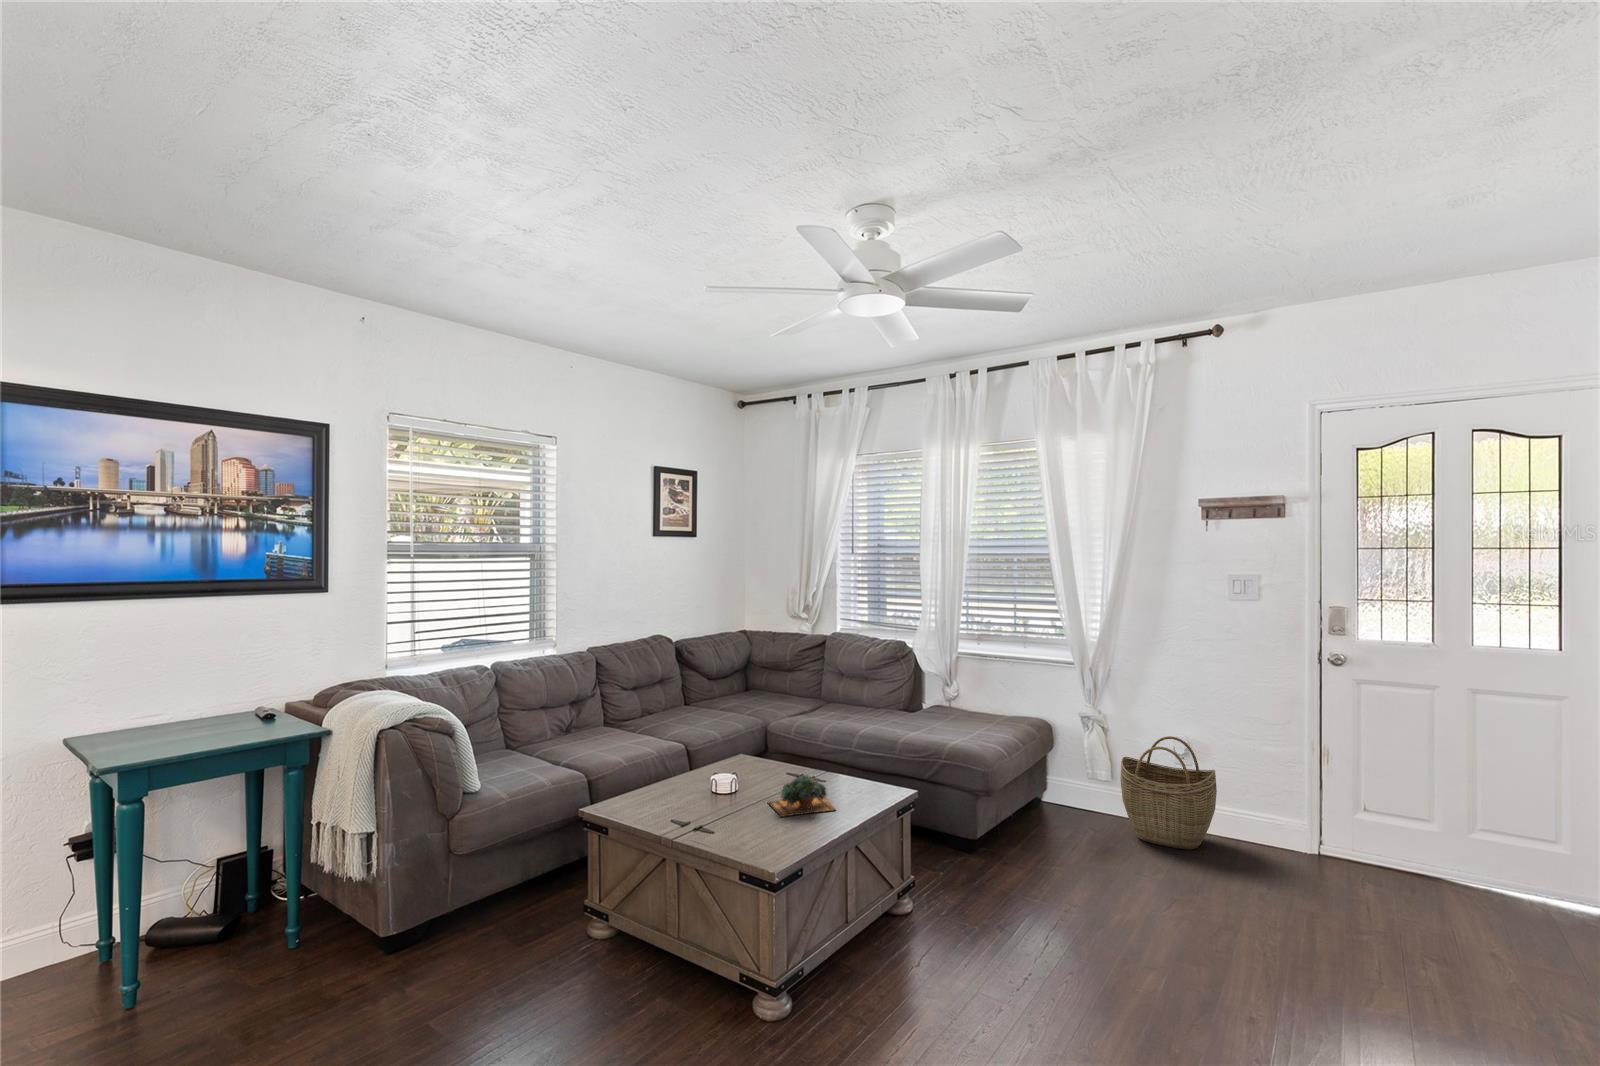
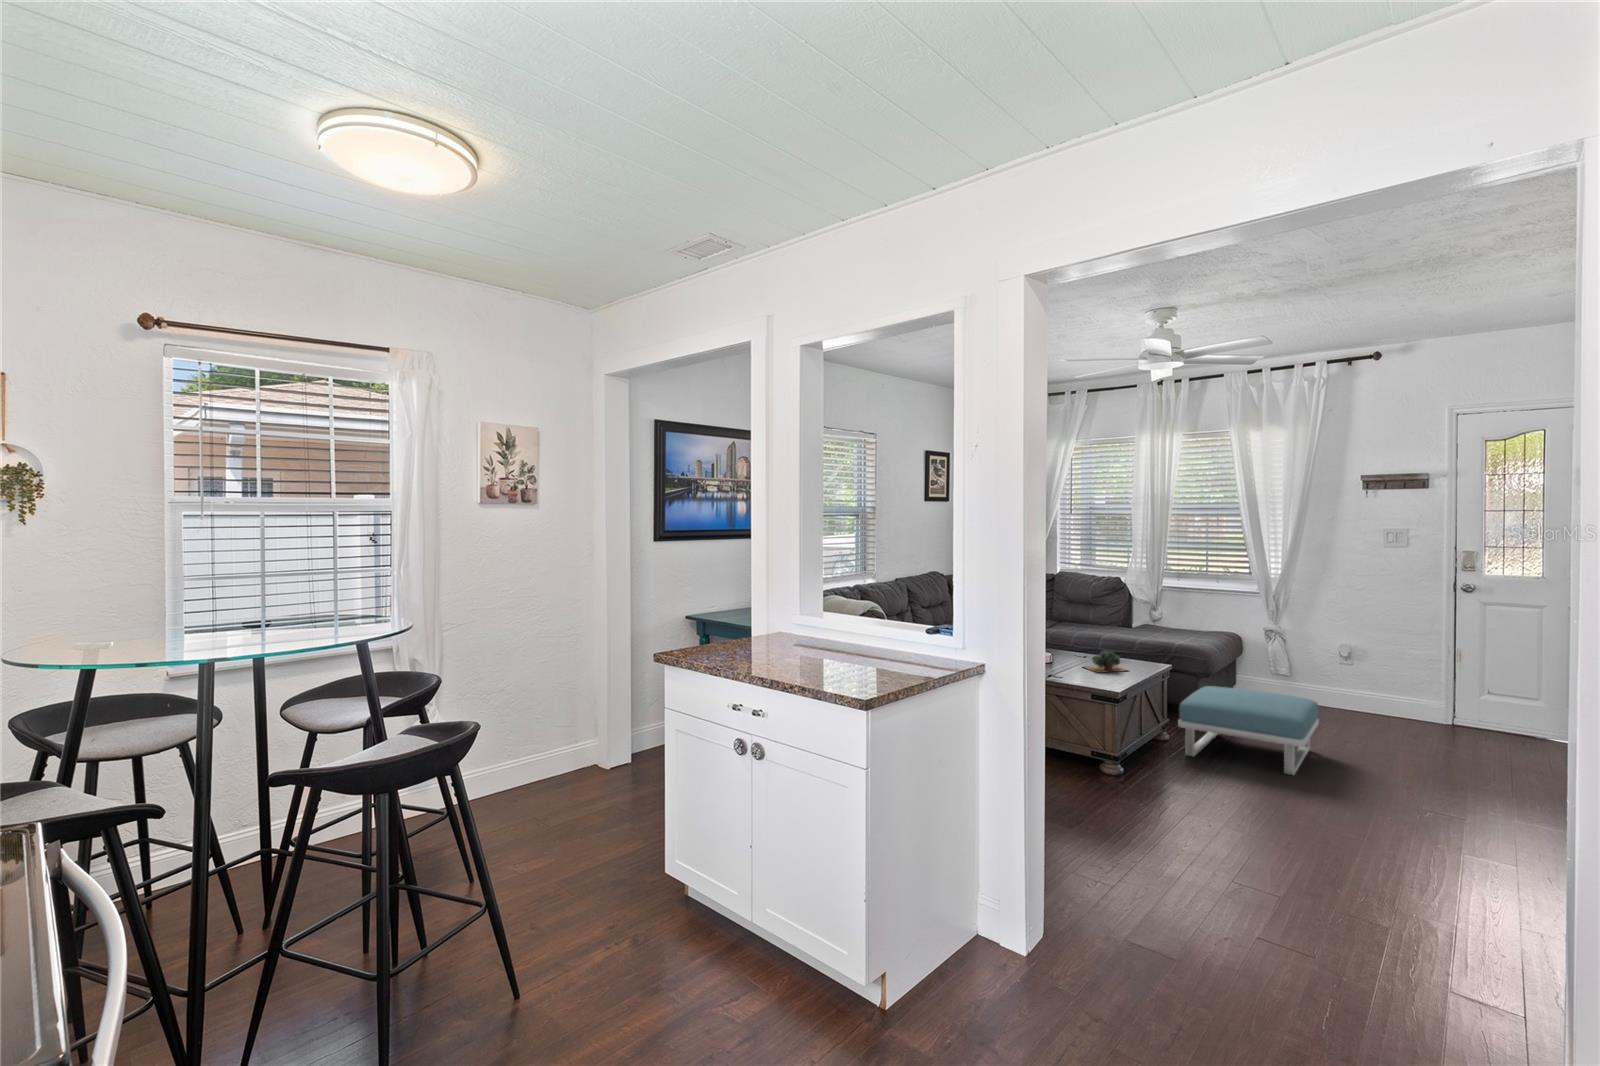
woven basket: present [1121,736,1217,850] -> none [1297,644,1371,718]
footstool: none [903,822,1126,1009] -> present [1178,686,1319,775]

